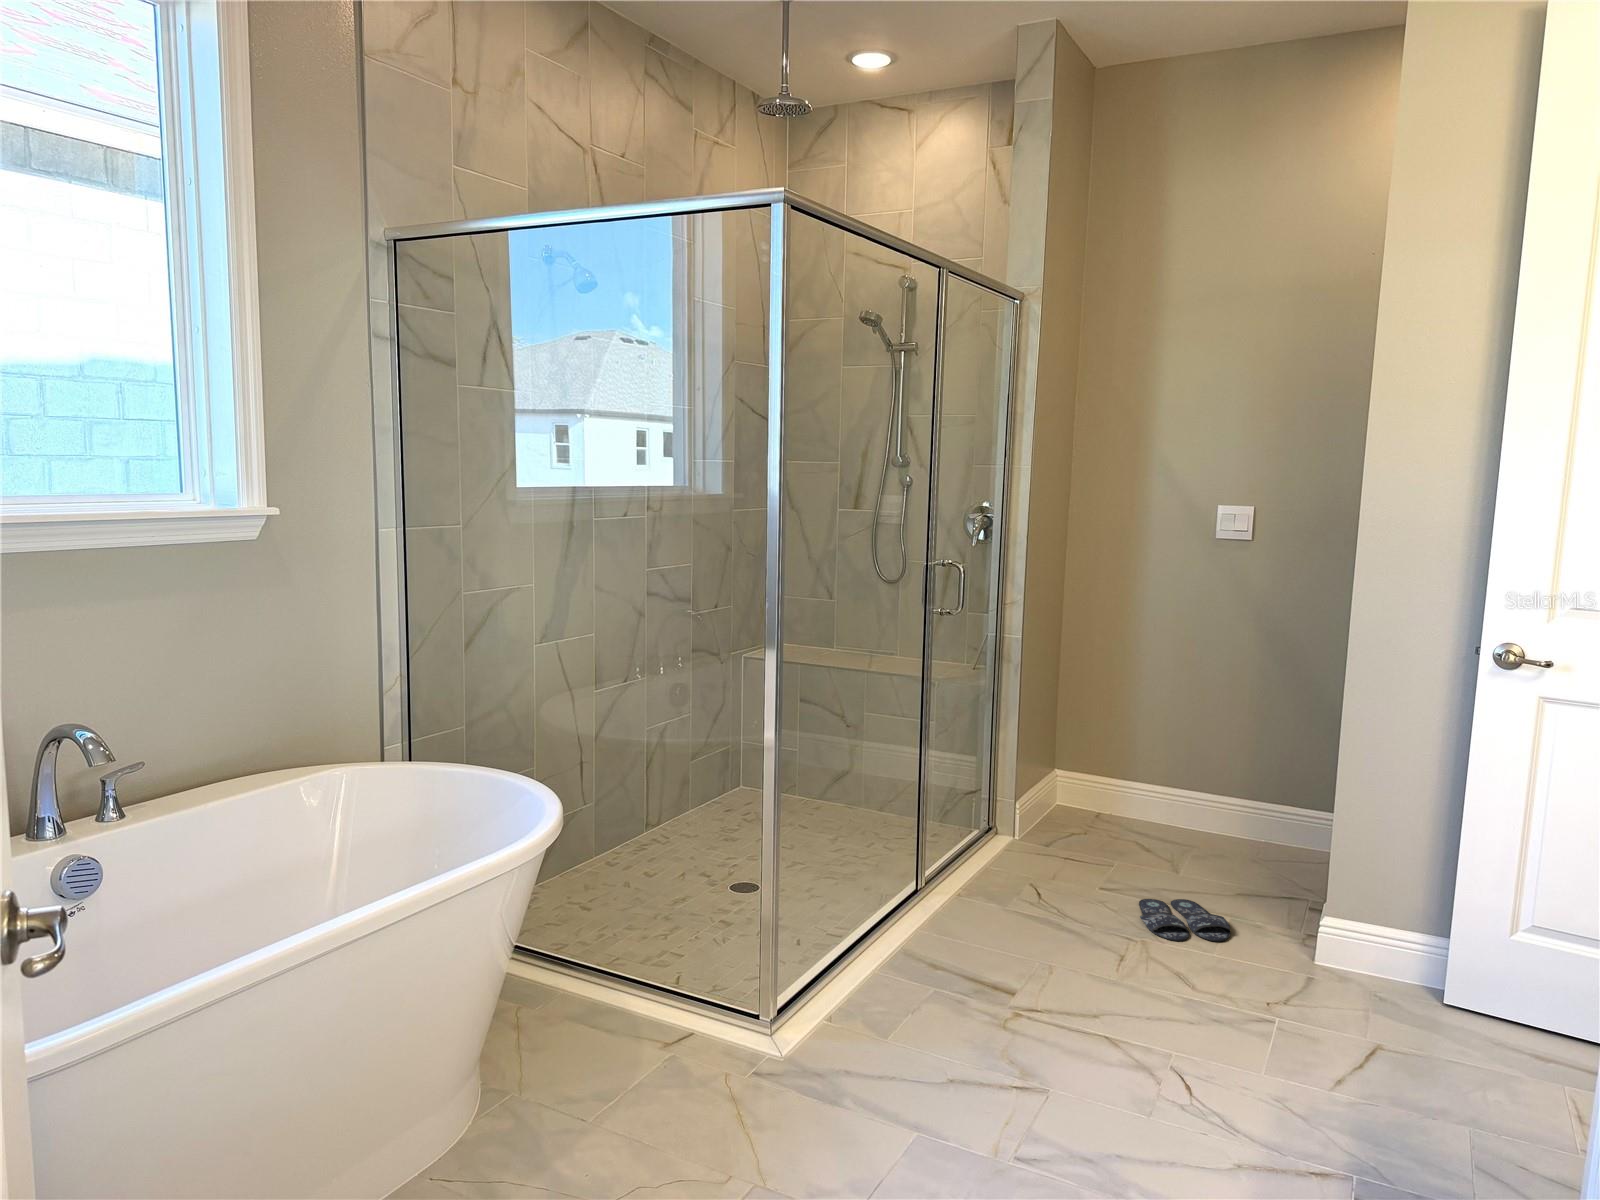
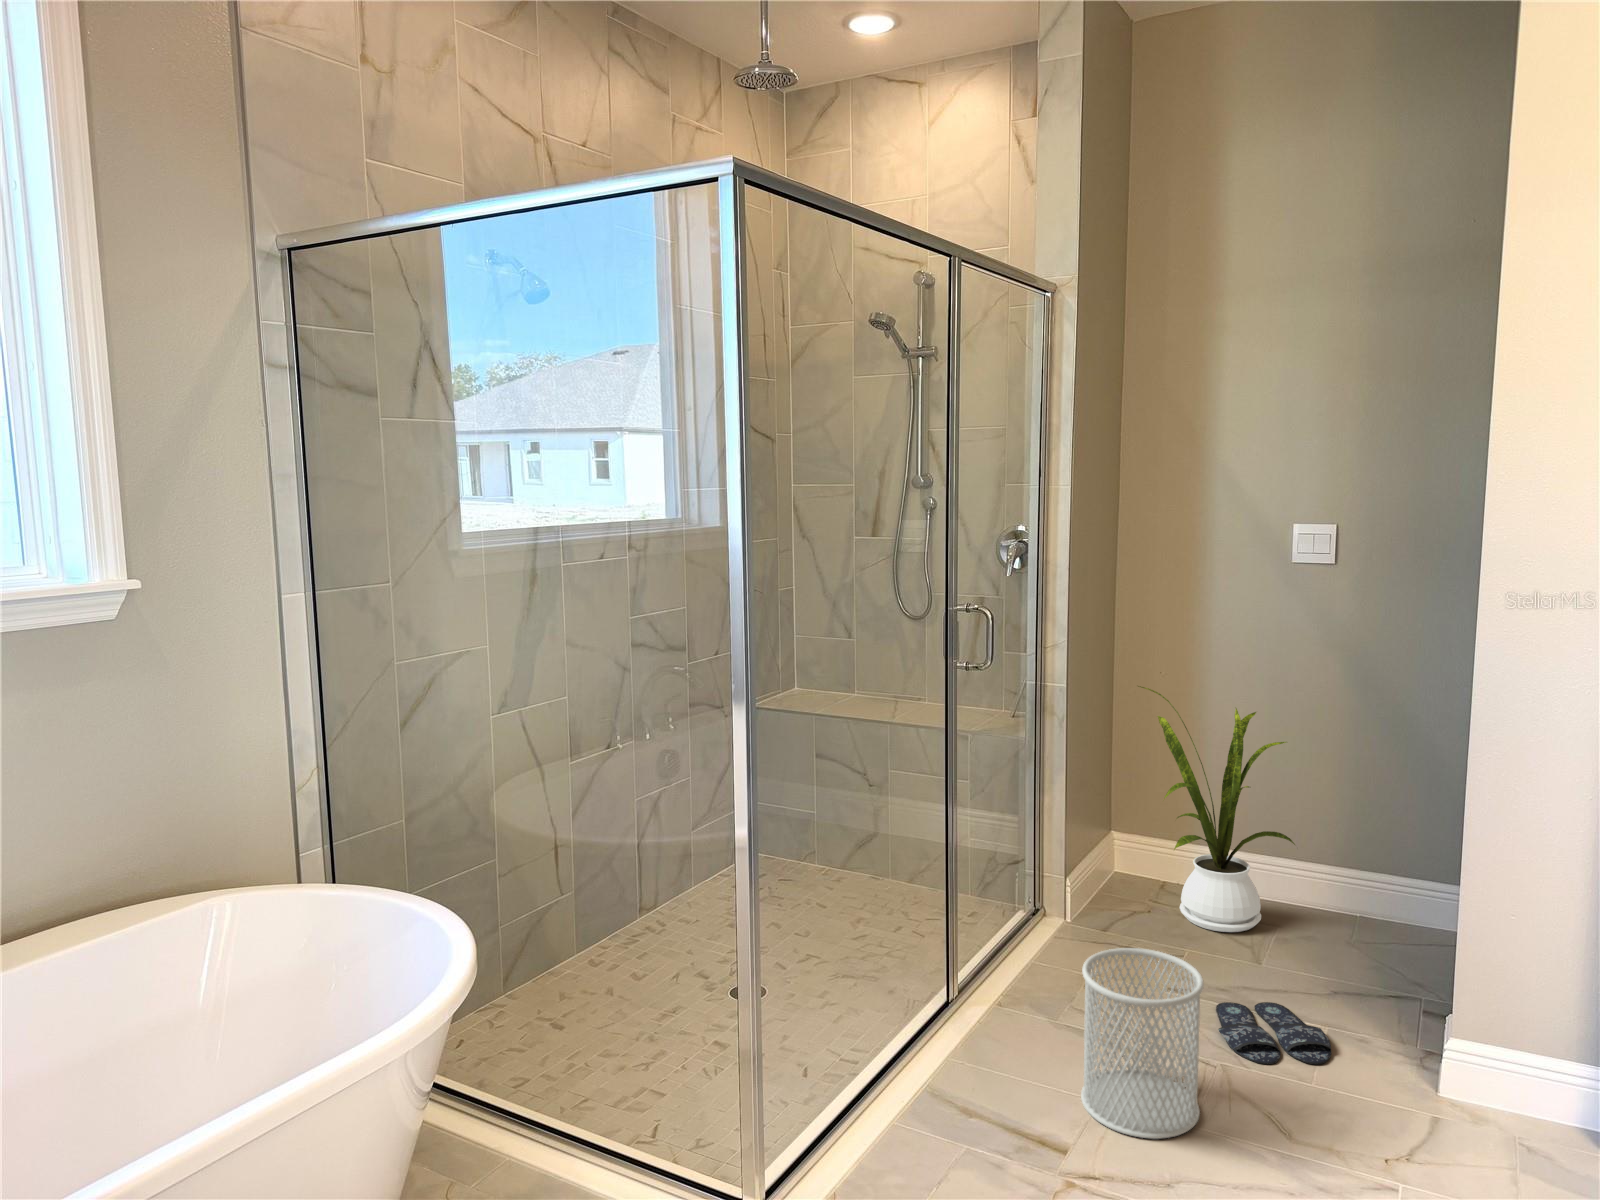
house plant: none [1080,639,1214,850] -> present [1138,686,1295,932]
wastebasket: none [1026,841,1127,988] -> present [1081,948,1204,1139]

